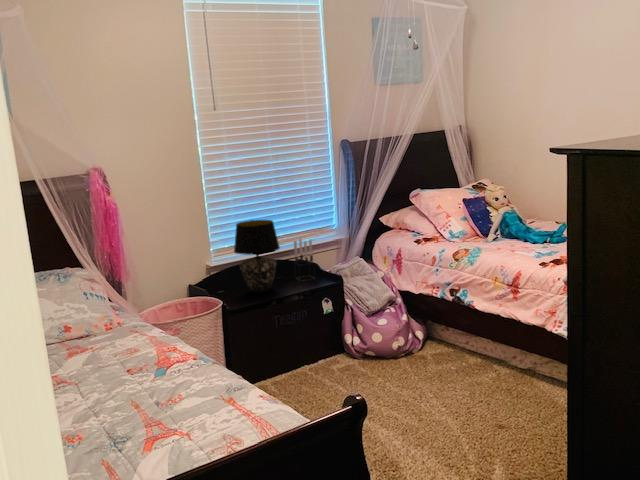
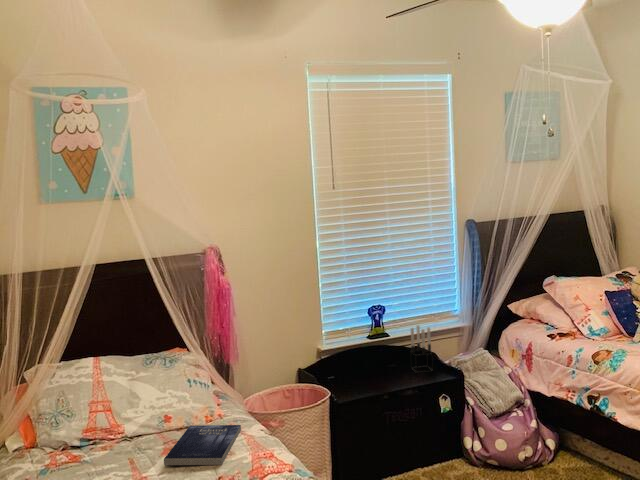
table lamp: present [234,220,280,293] -> none [346,304,395,383]
book: none [70,329,142,367] -> present [164,425,241,465]

